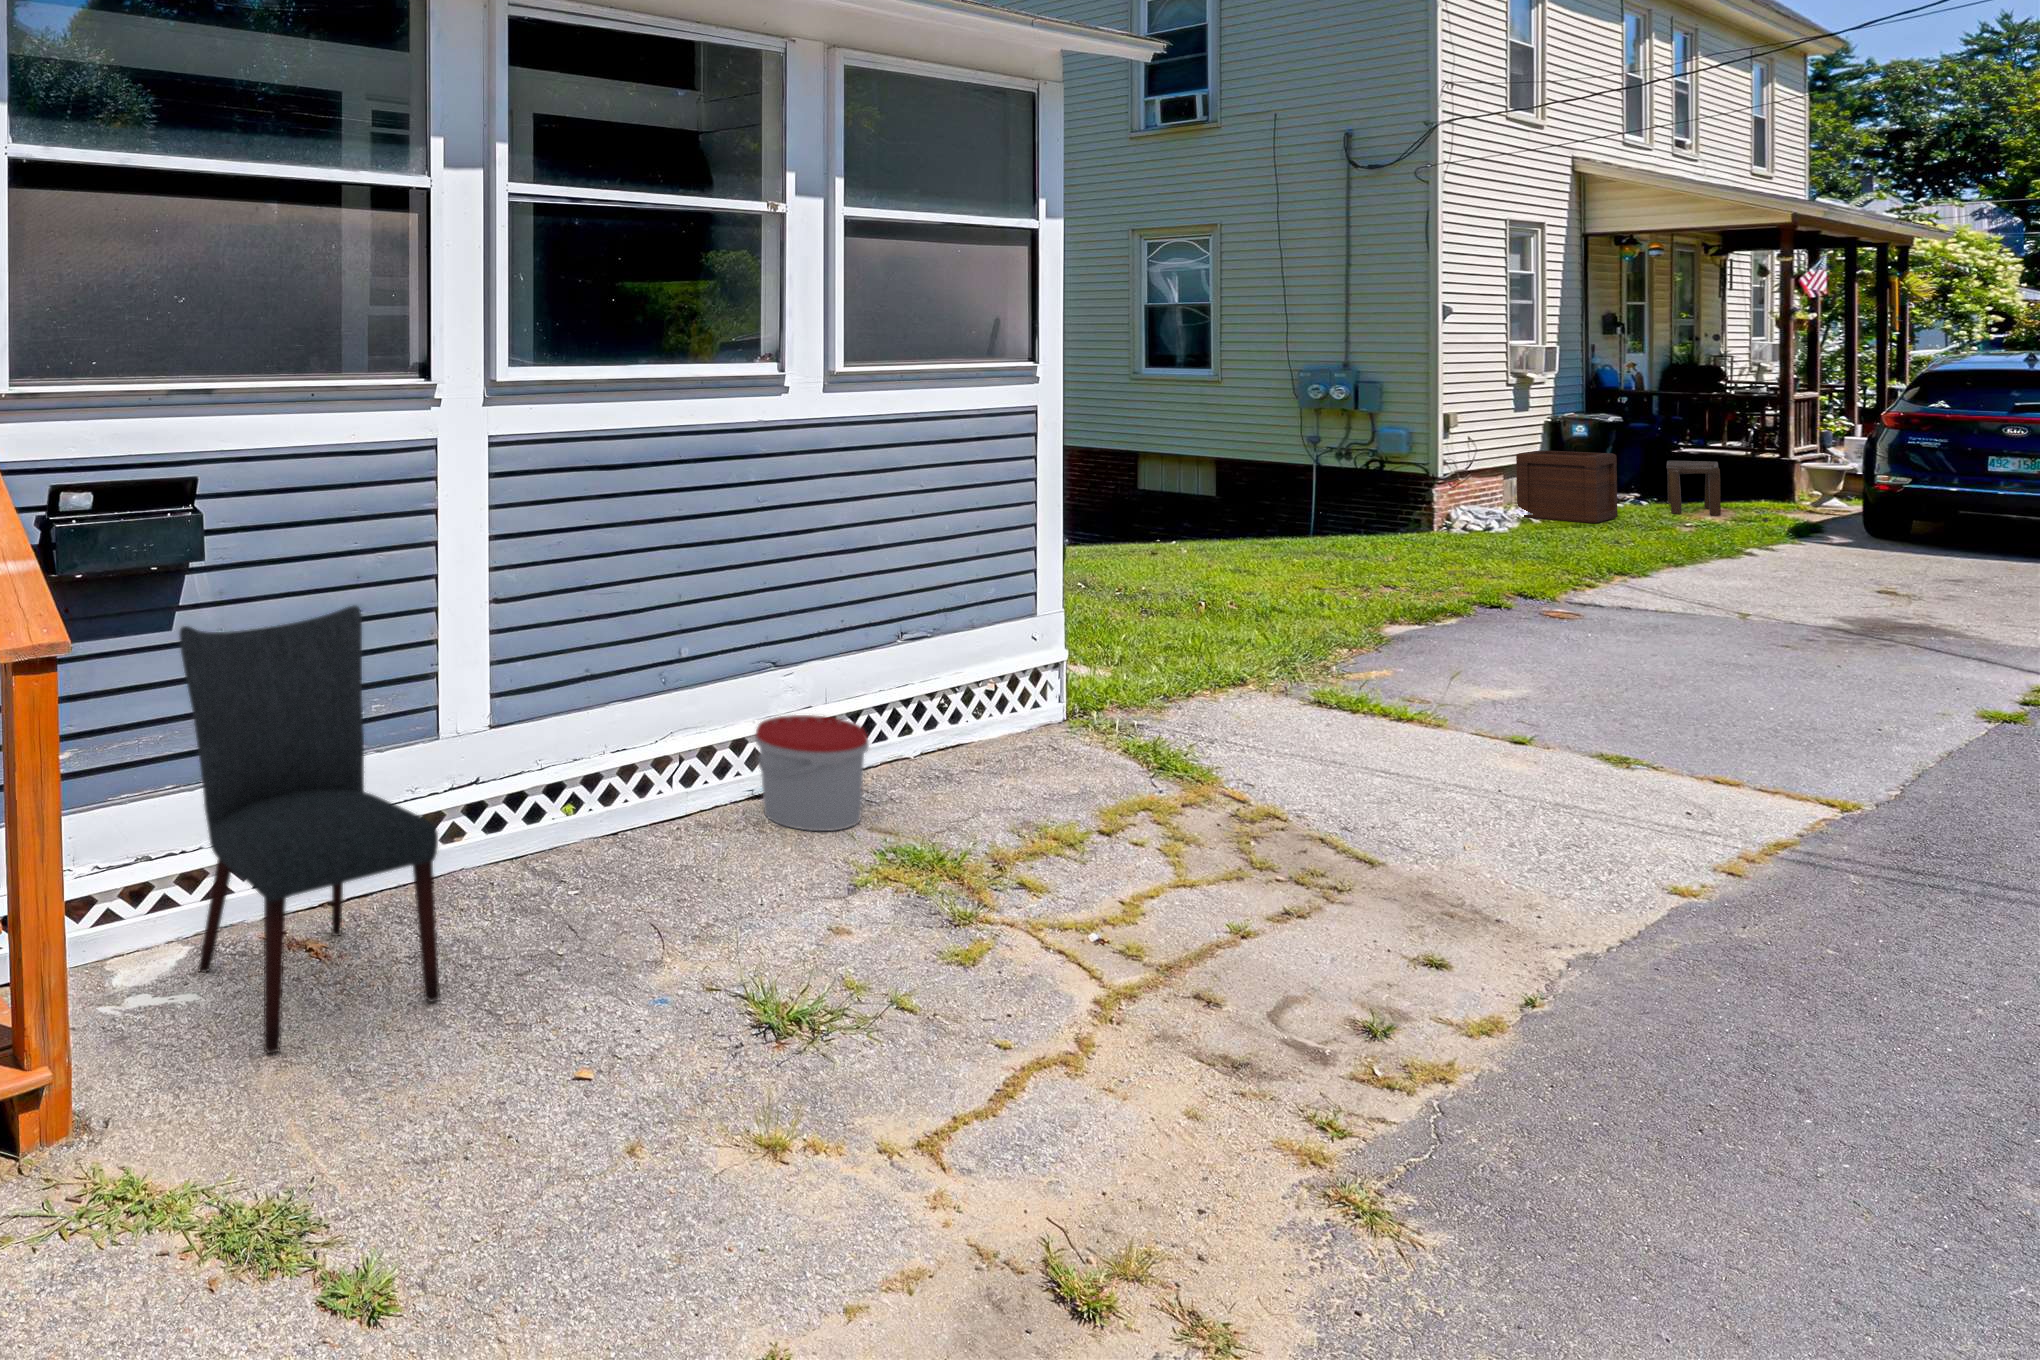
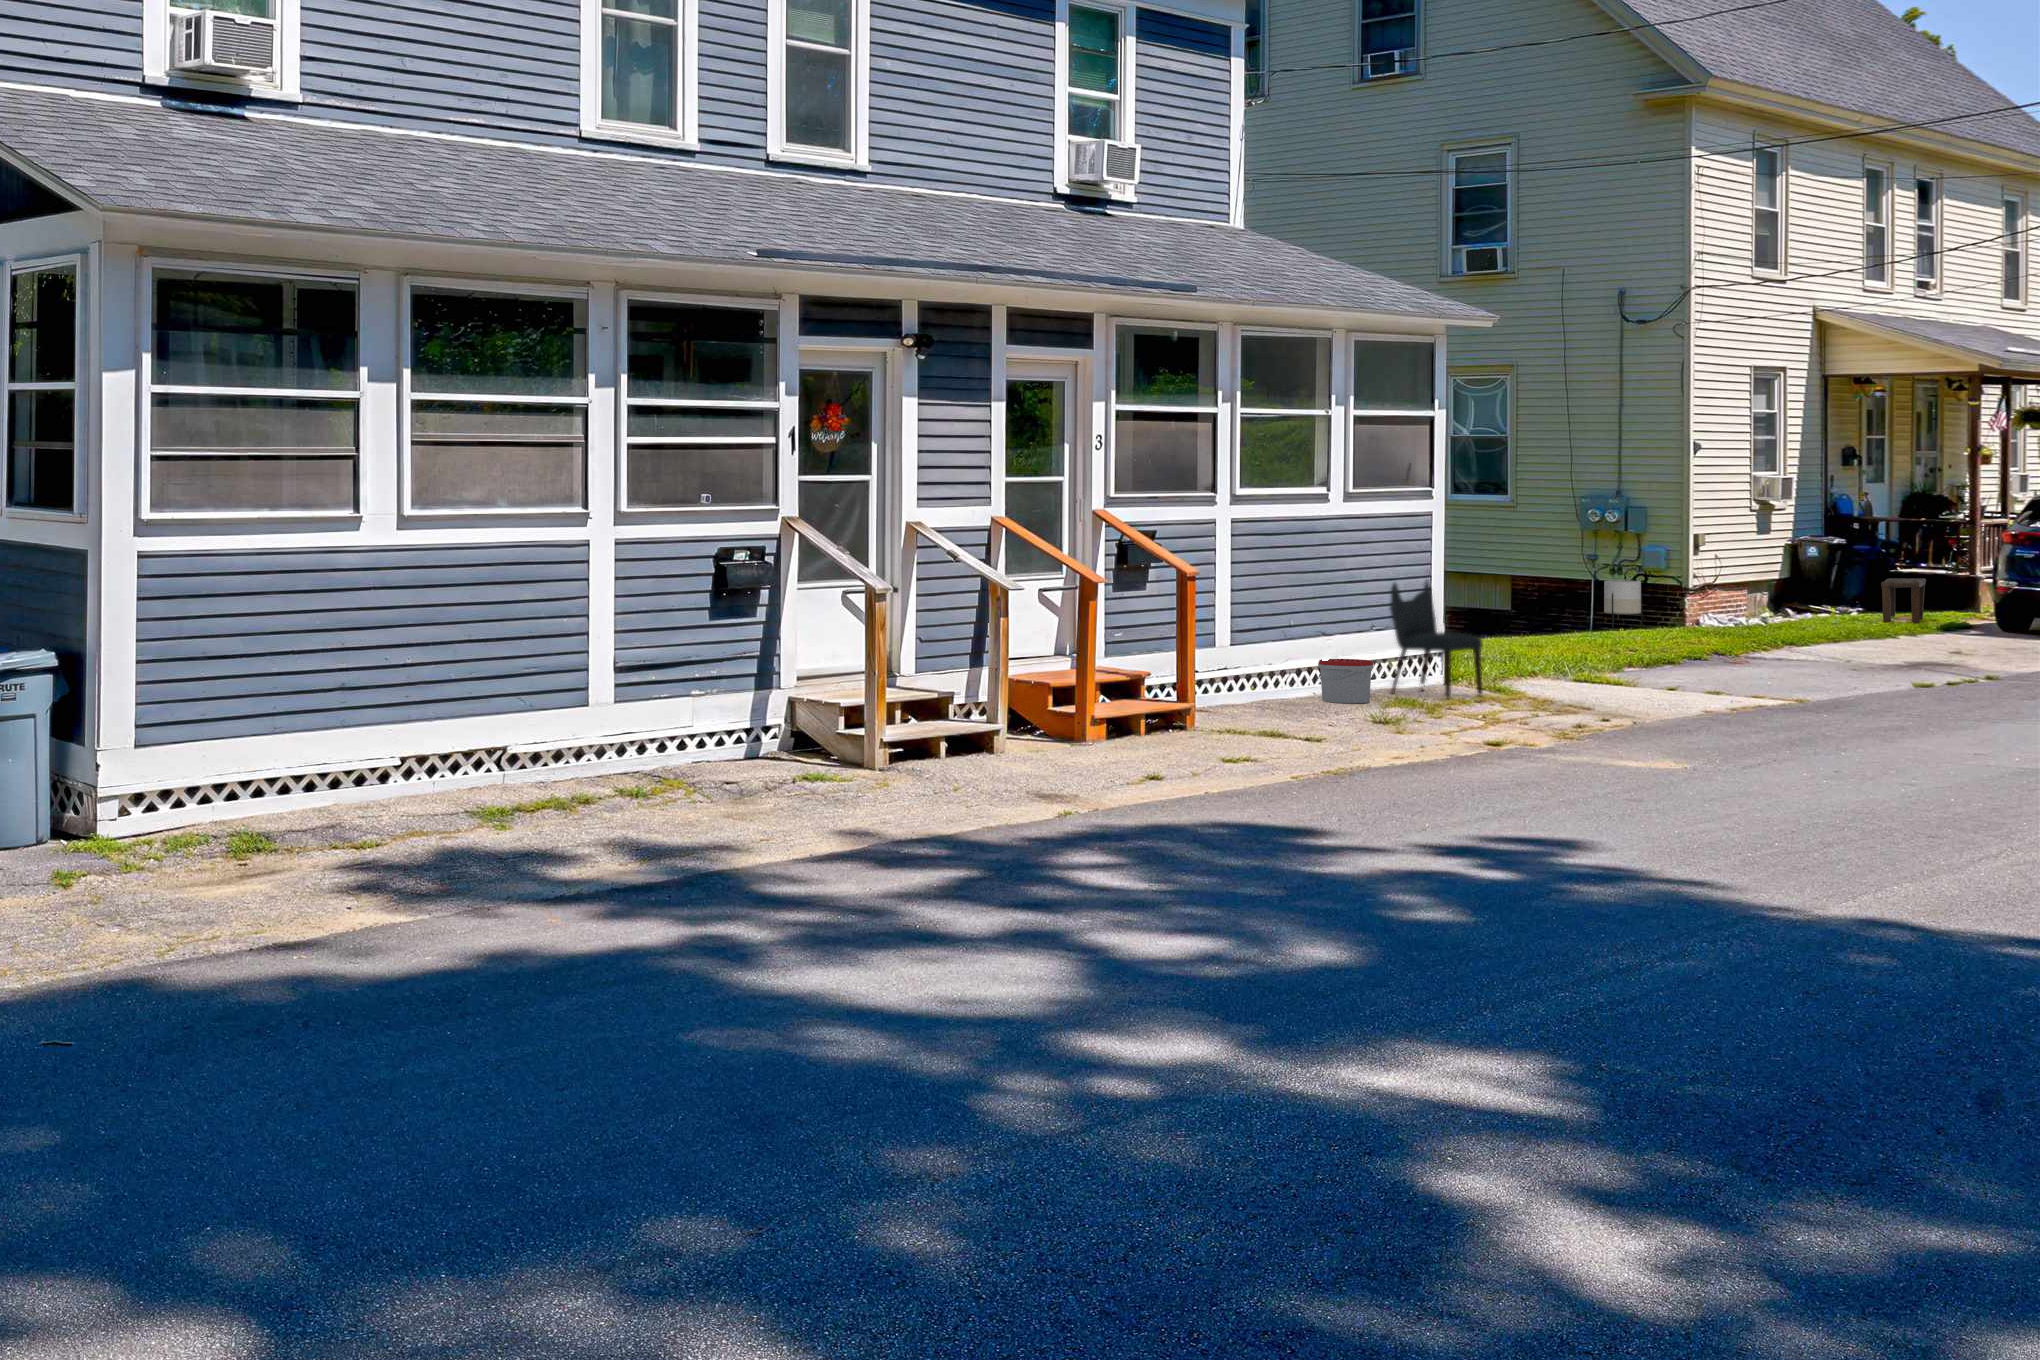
wooden crate: present [1516,450,1617,523] -> none [1756,567,1835,626]
planter: none [1330,469,1379,526] -> present [1604,580,1642,628]
chair: present [180,605,440,1054] -> present [1389,582,1483,699]

